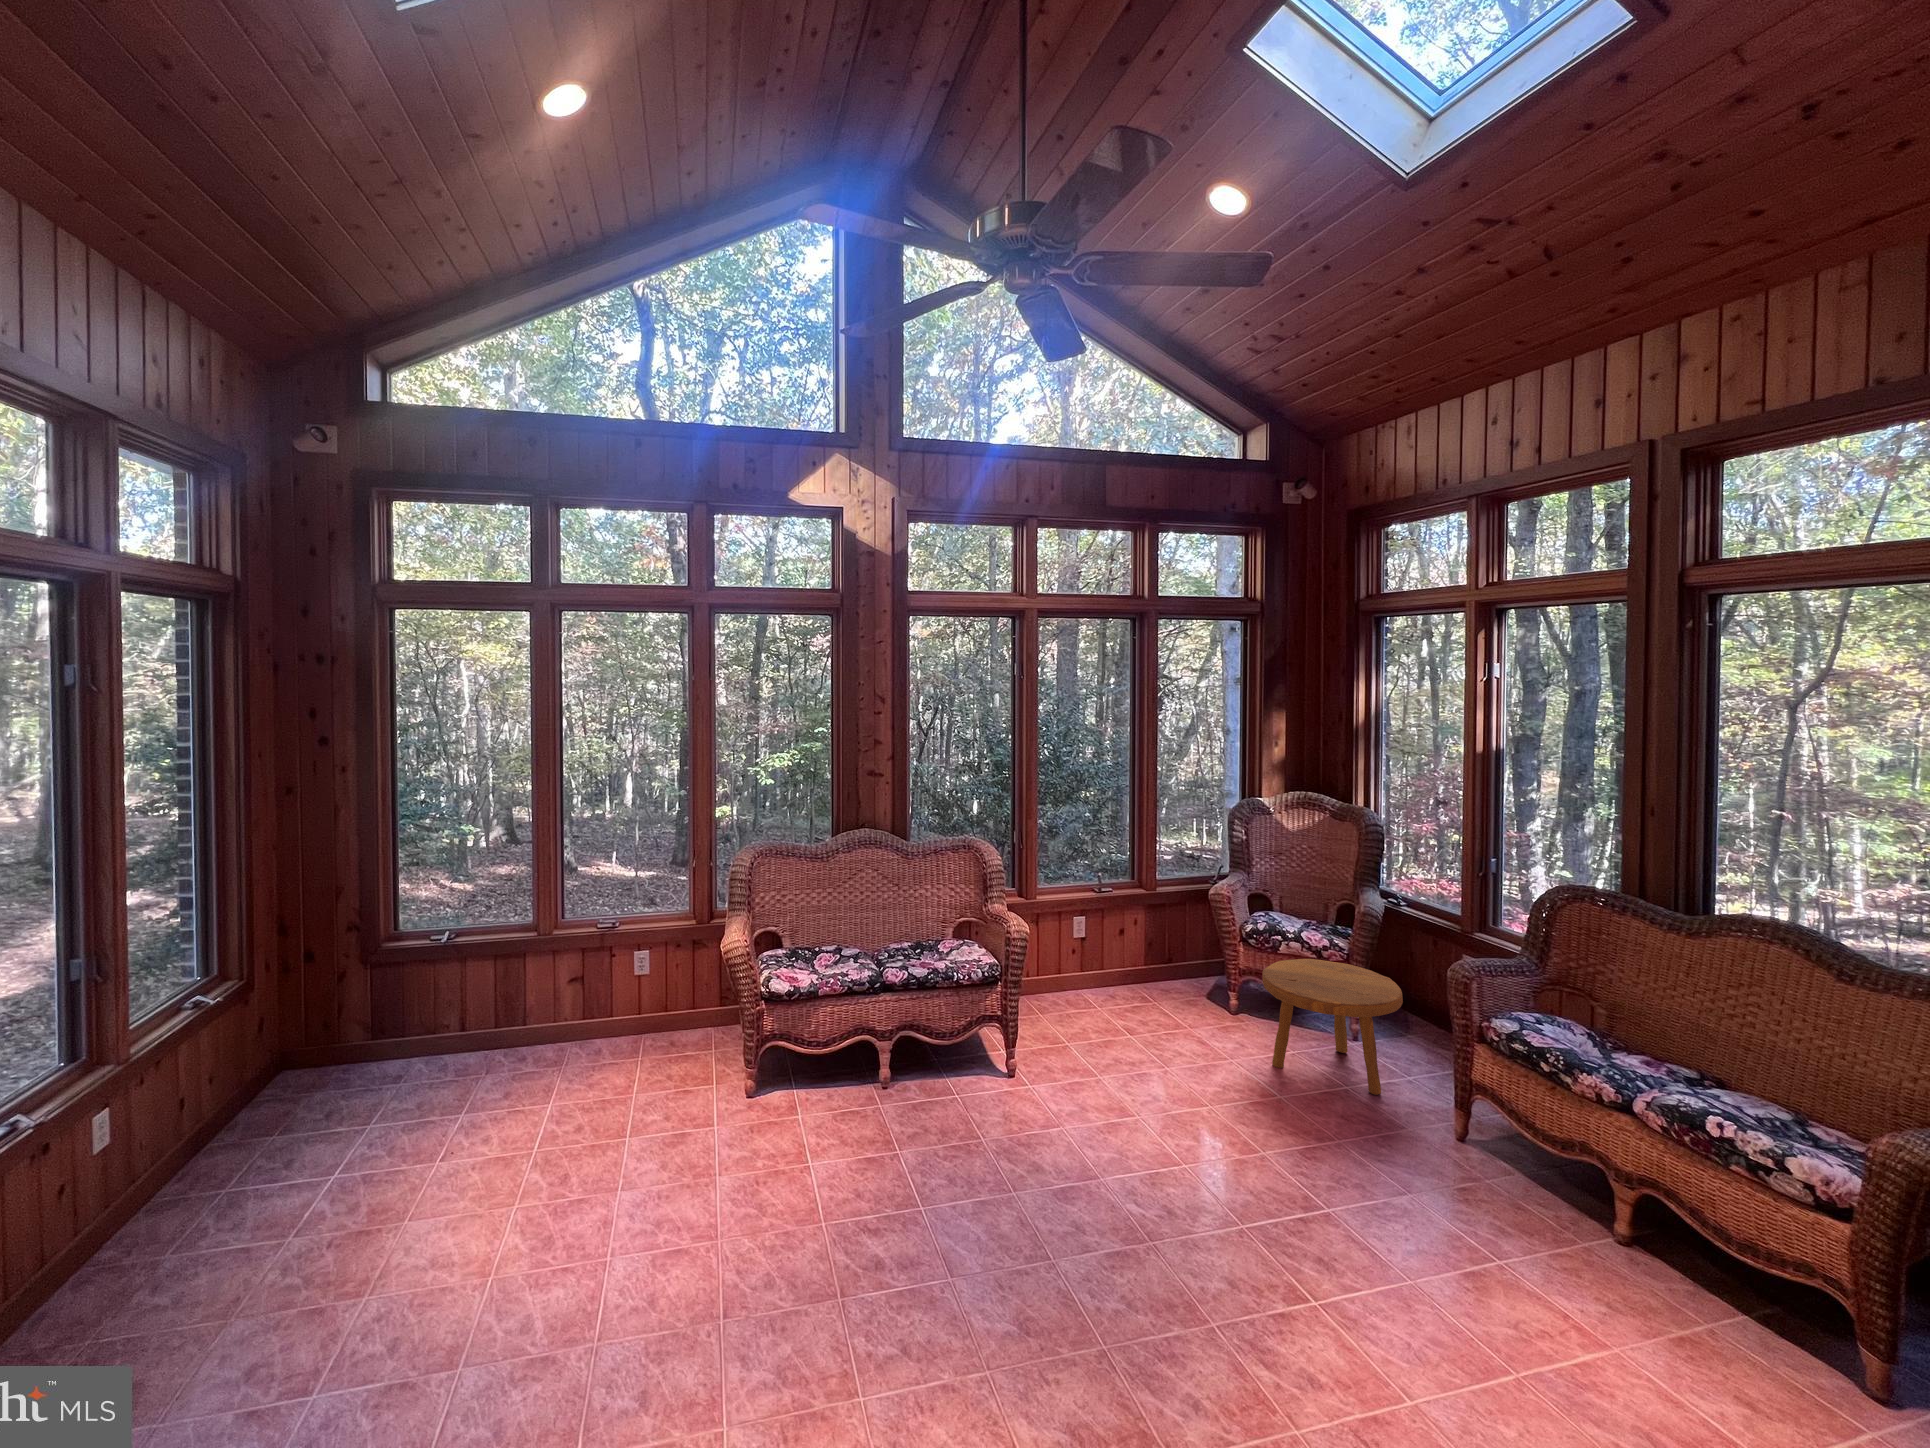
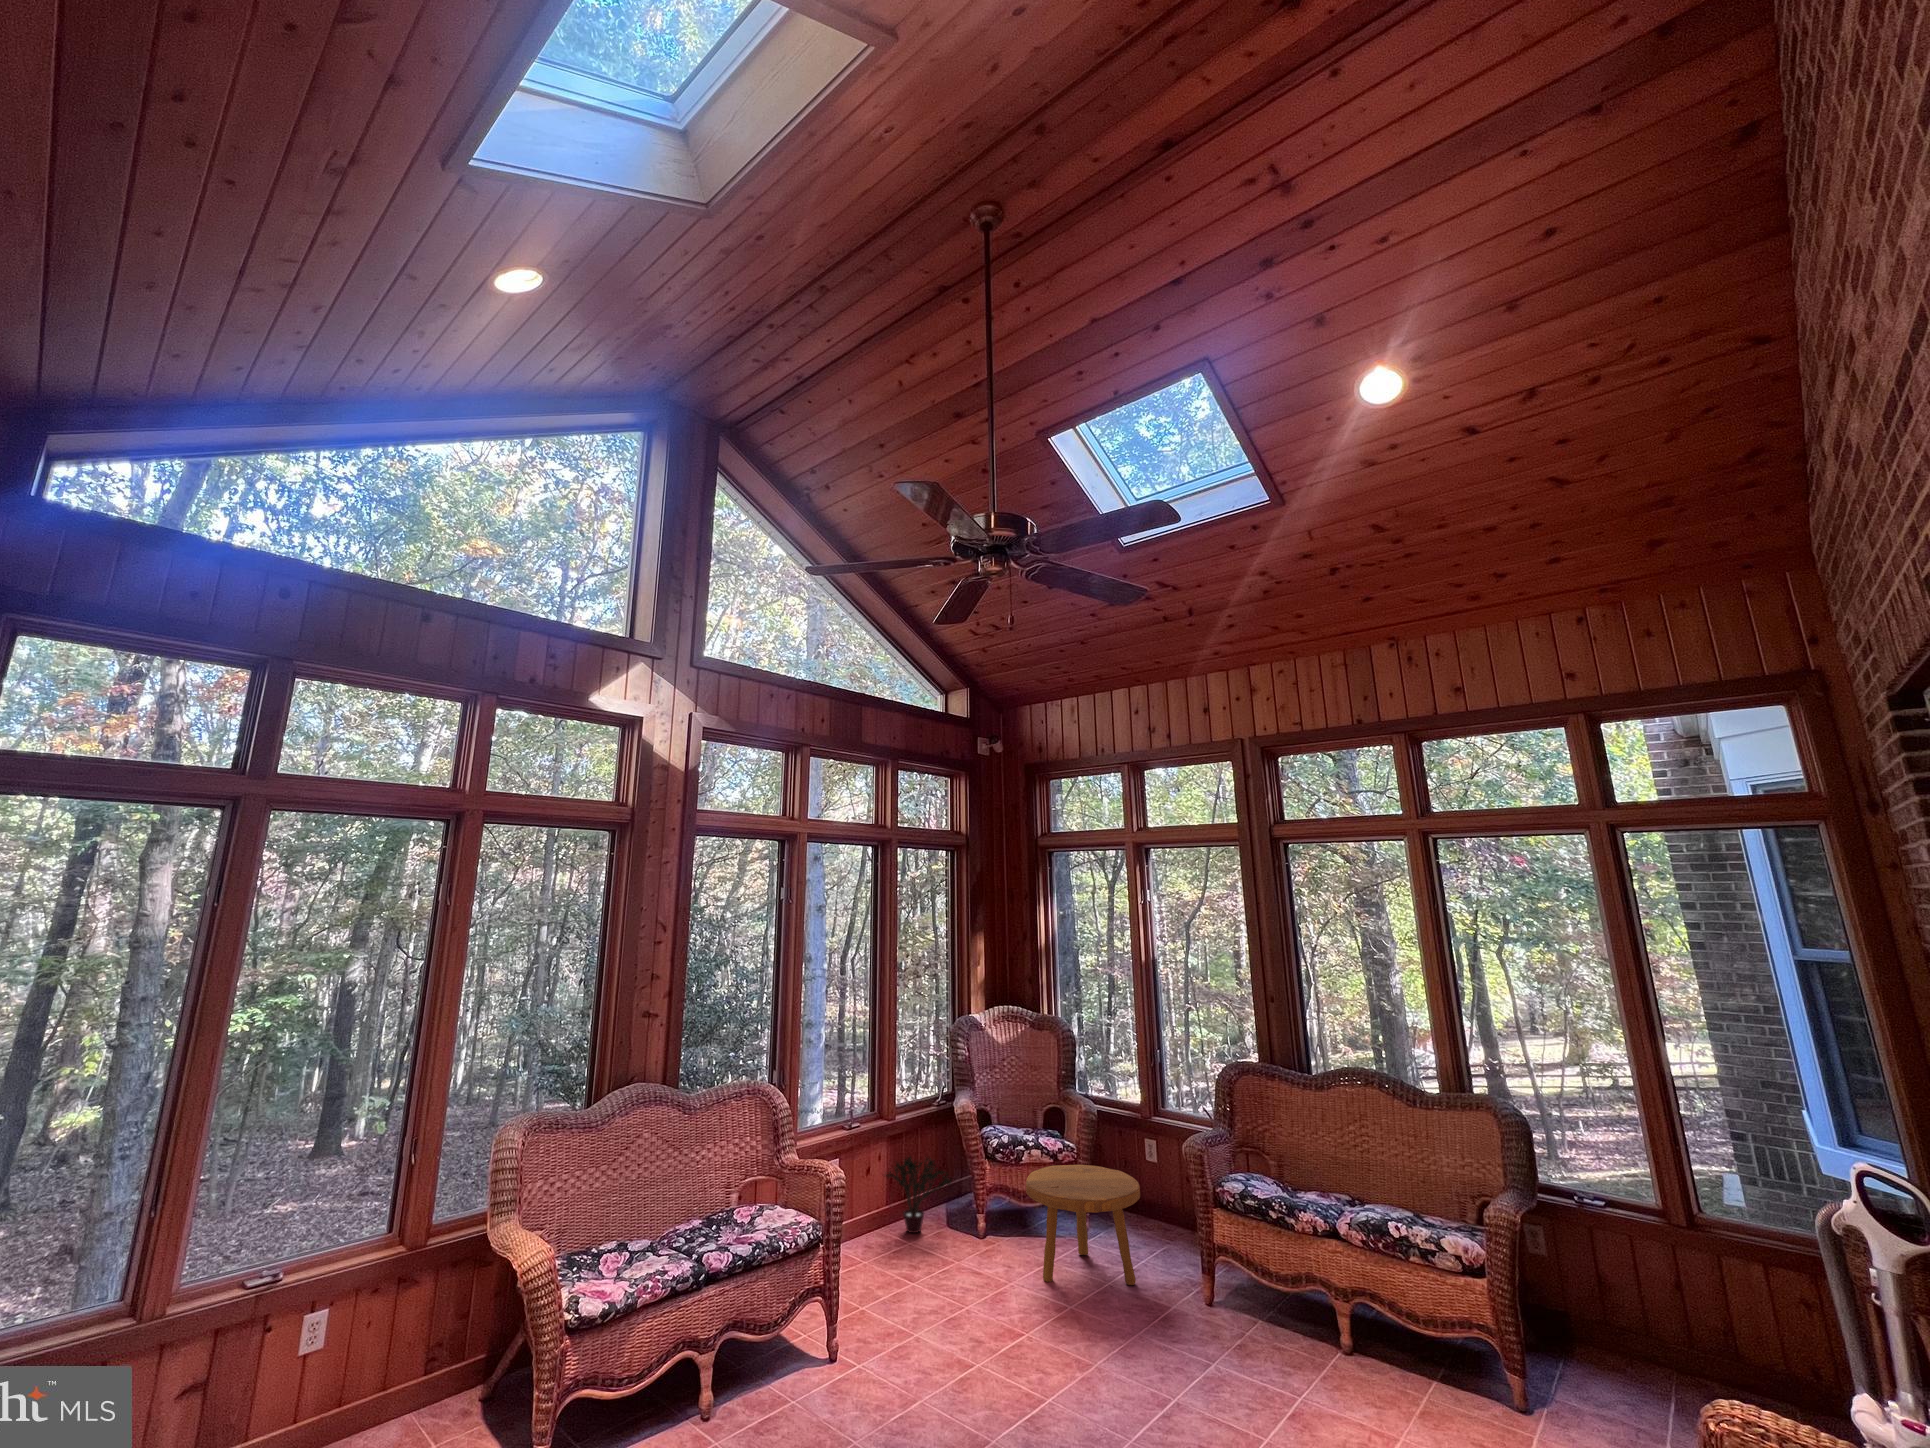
potted plant: none [1141,921,1213,993] -> present [886,1156,951,1233]

